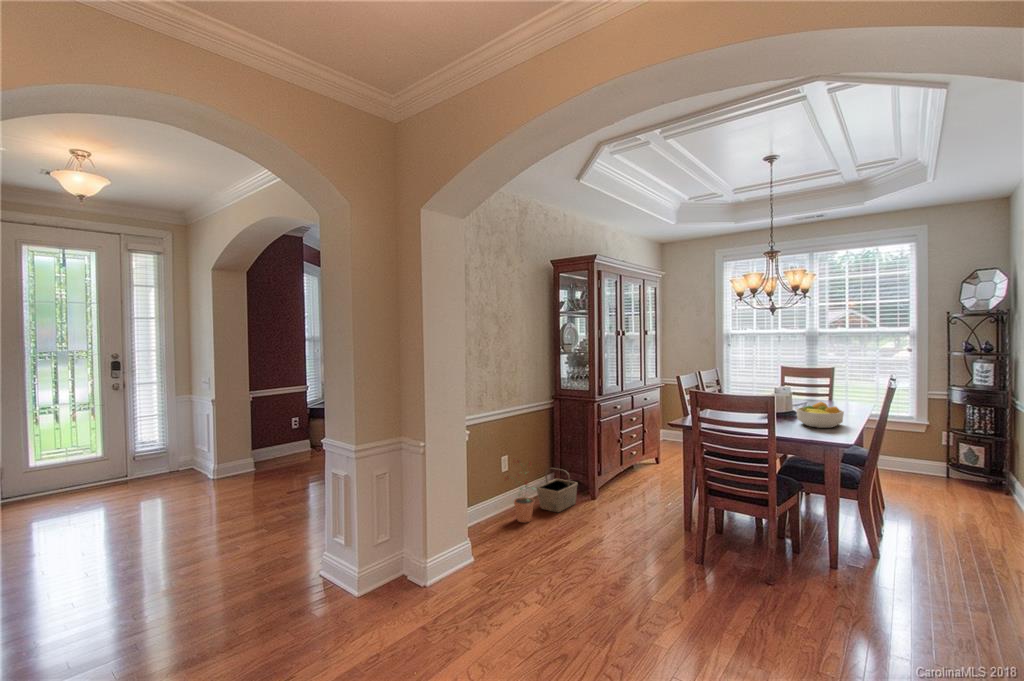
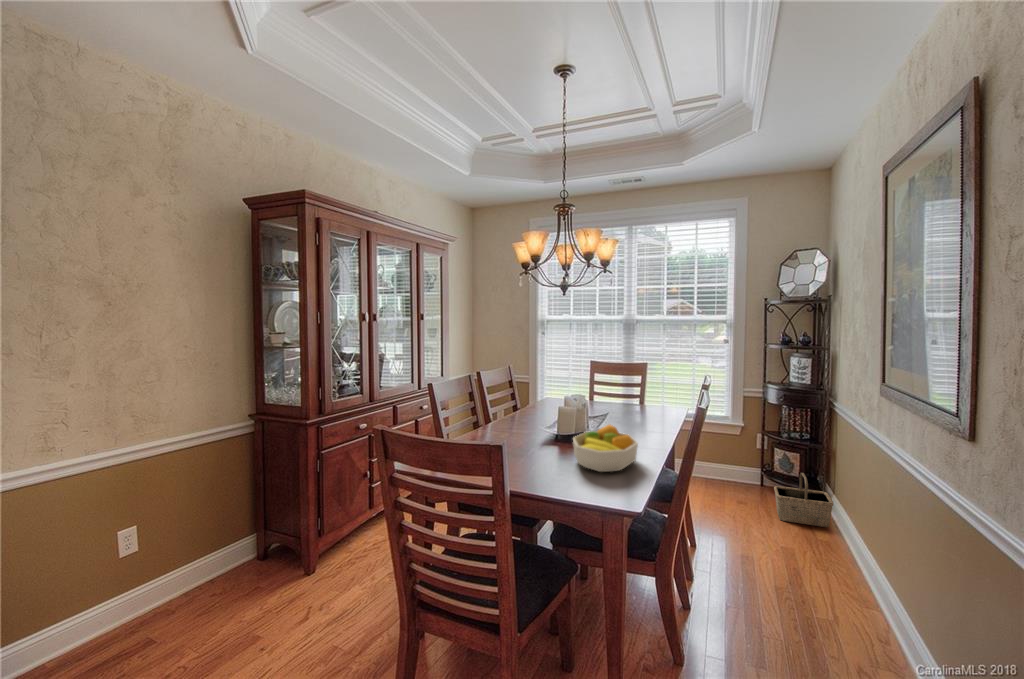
potted plant: present [505,459,536,522] -> none [109,525,177,638]
basket: present [536,468,578,512] -> present [774,473,834,527]

